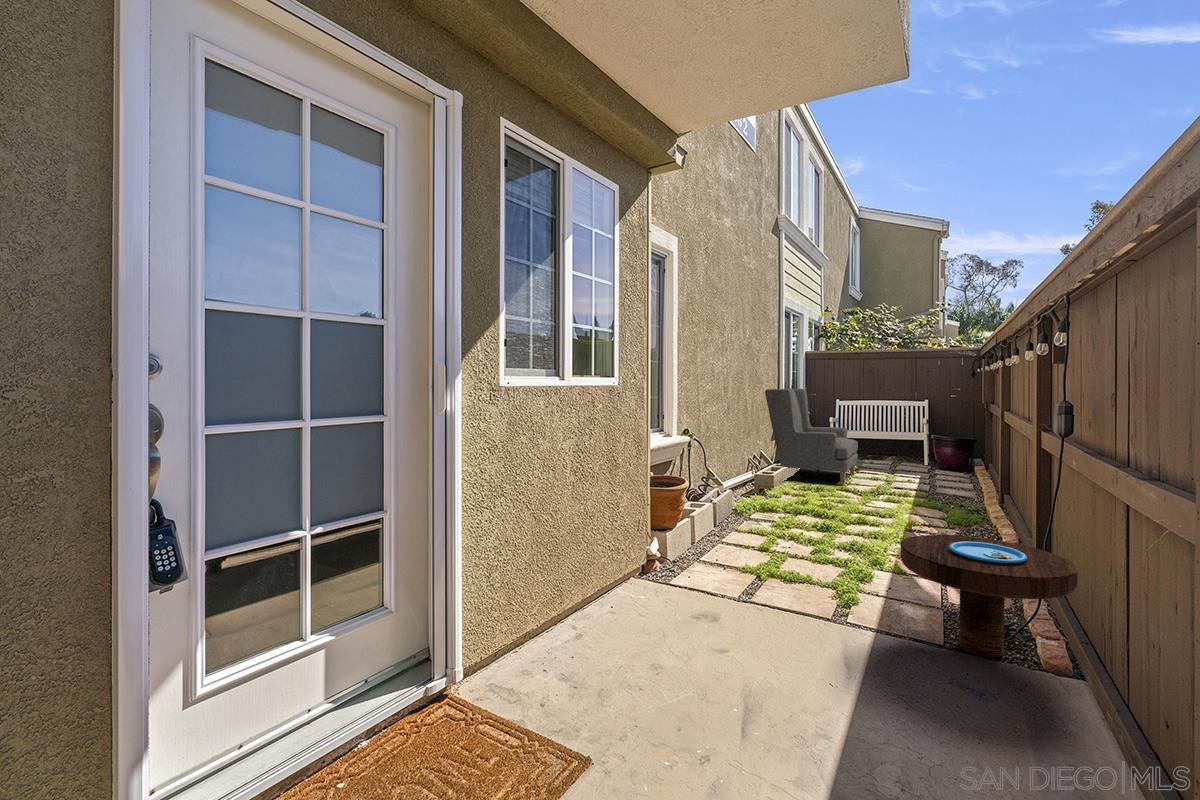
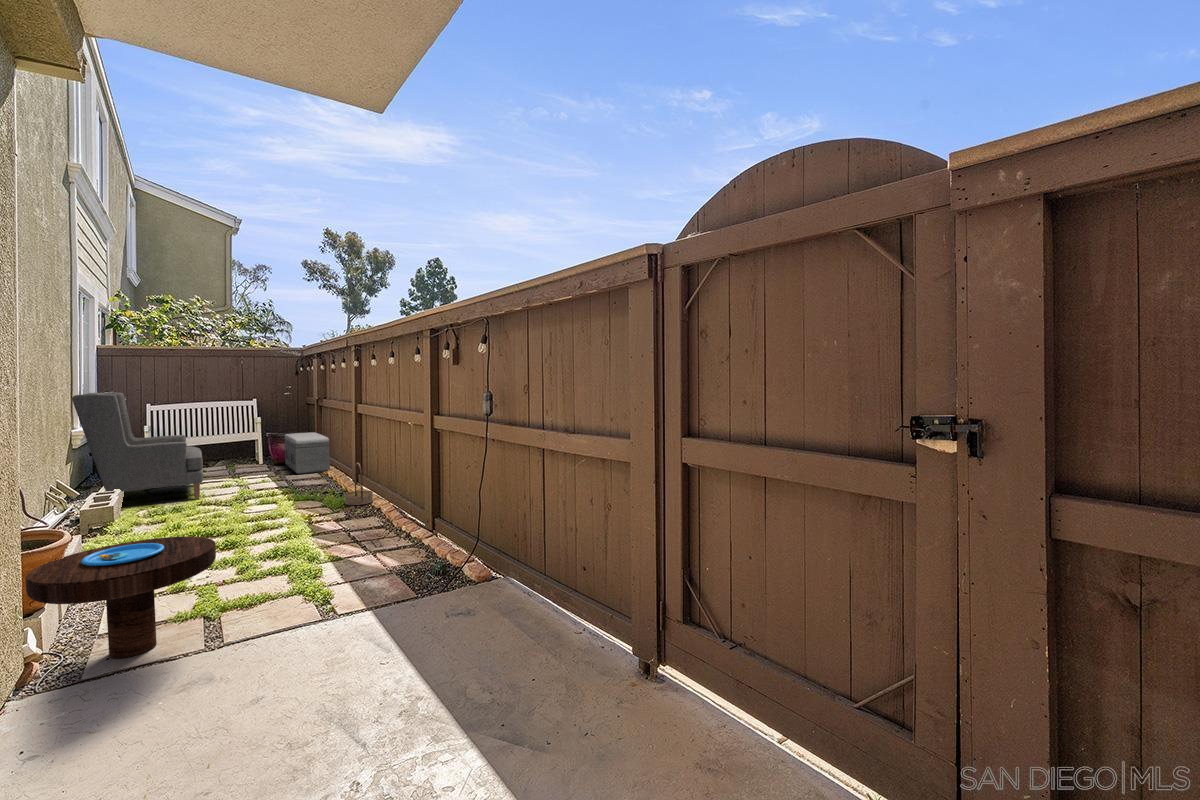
storage bench: none [948,438,990,485] -> present [285,432,330,474]
basket: none [969,477,1006,529] -> present [345,463,373,505]
side table: present [900,535,1078,657] -> present [25,537,216,659]

